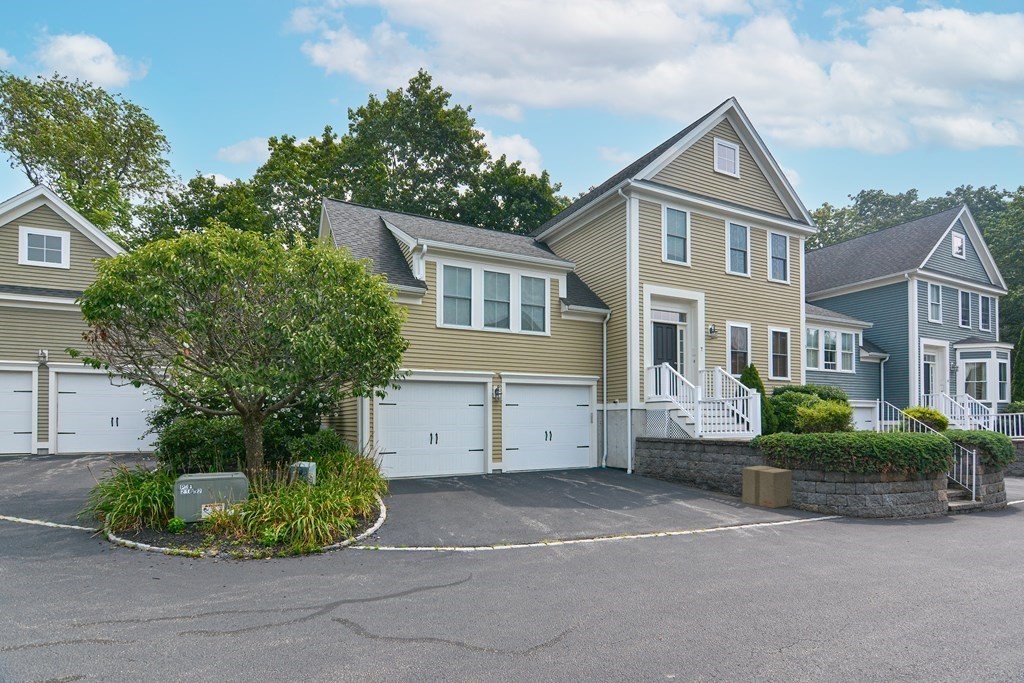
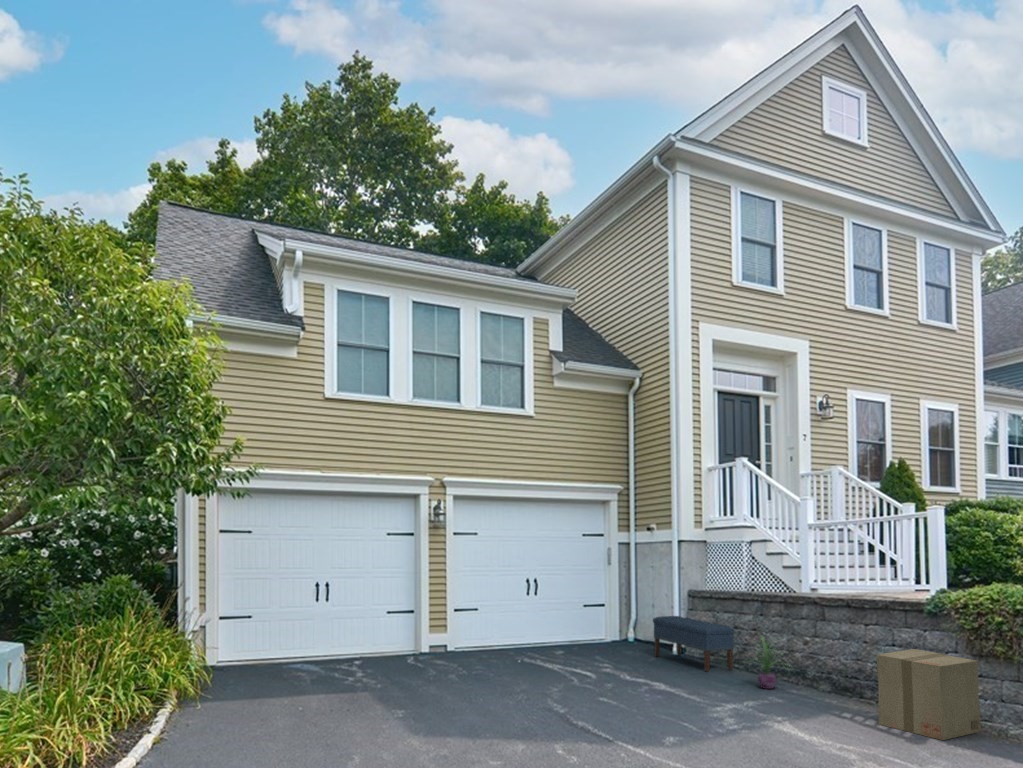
bench: none [618,450,664,480] -> present [653,616,734,672]
decorative plant: none [669,460,697,488] -> present [758,637,777,689]

